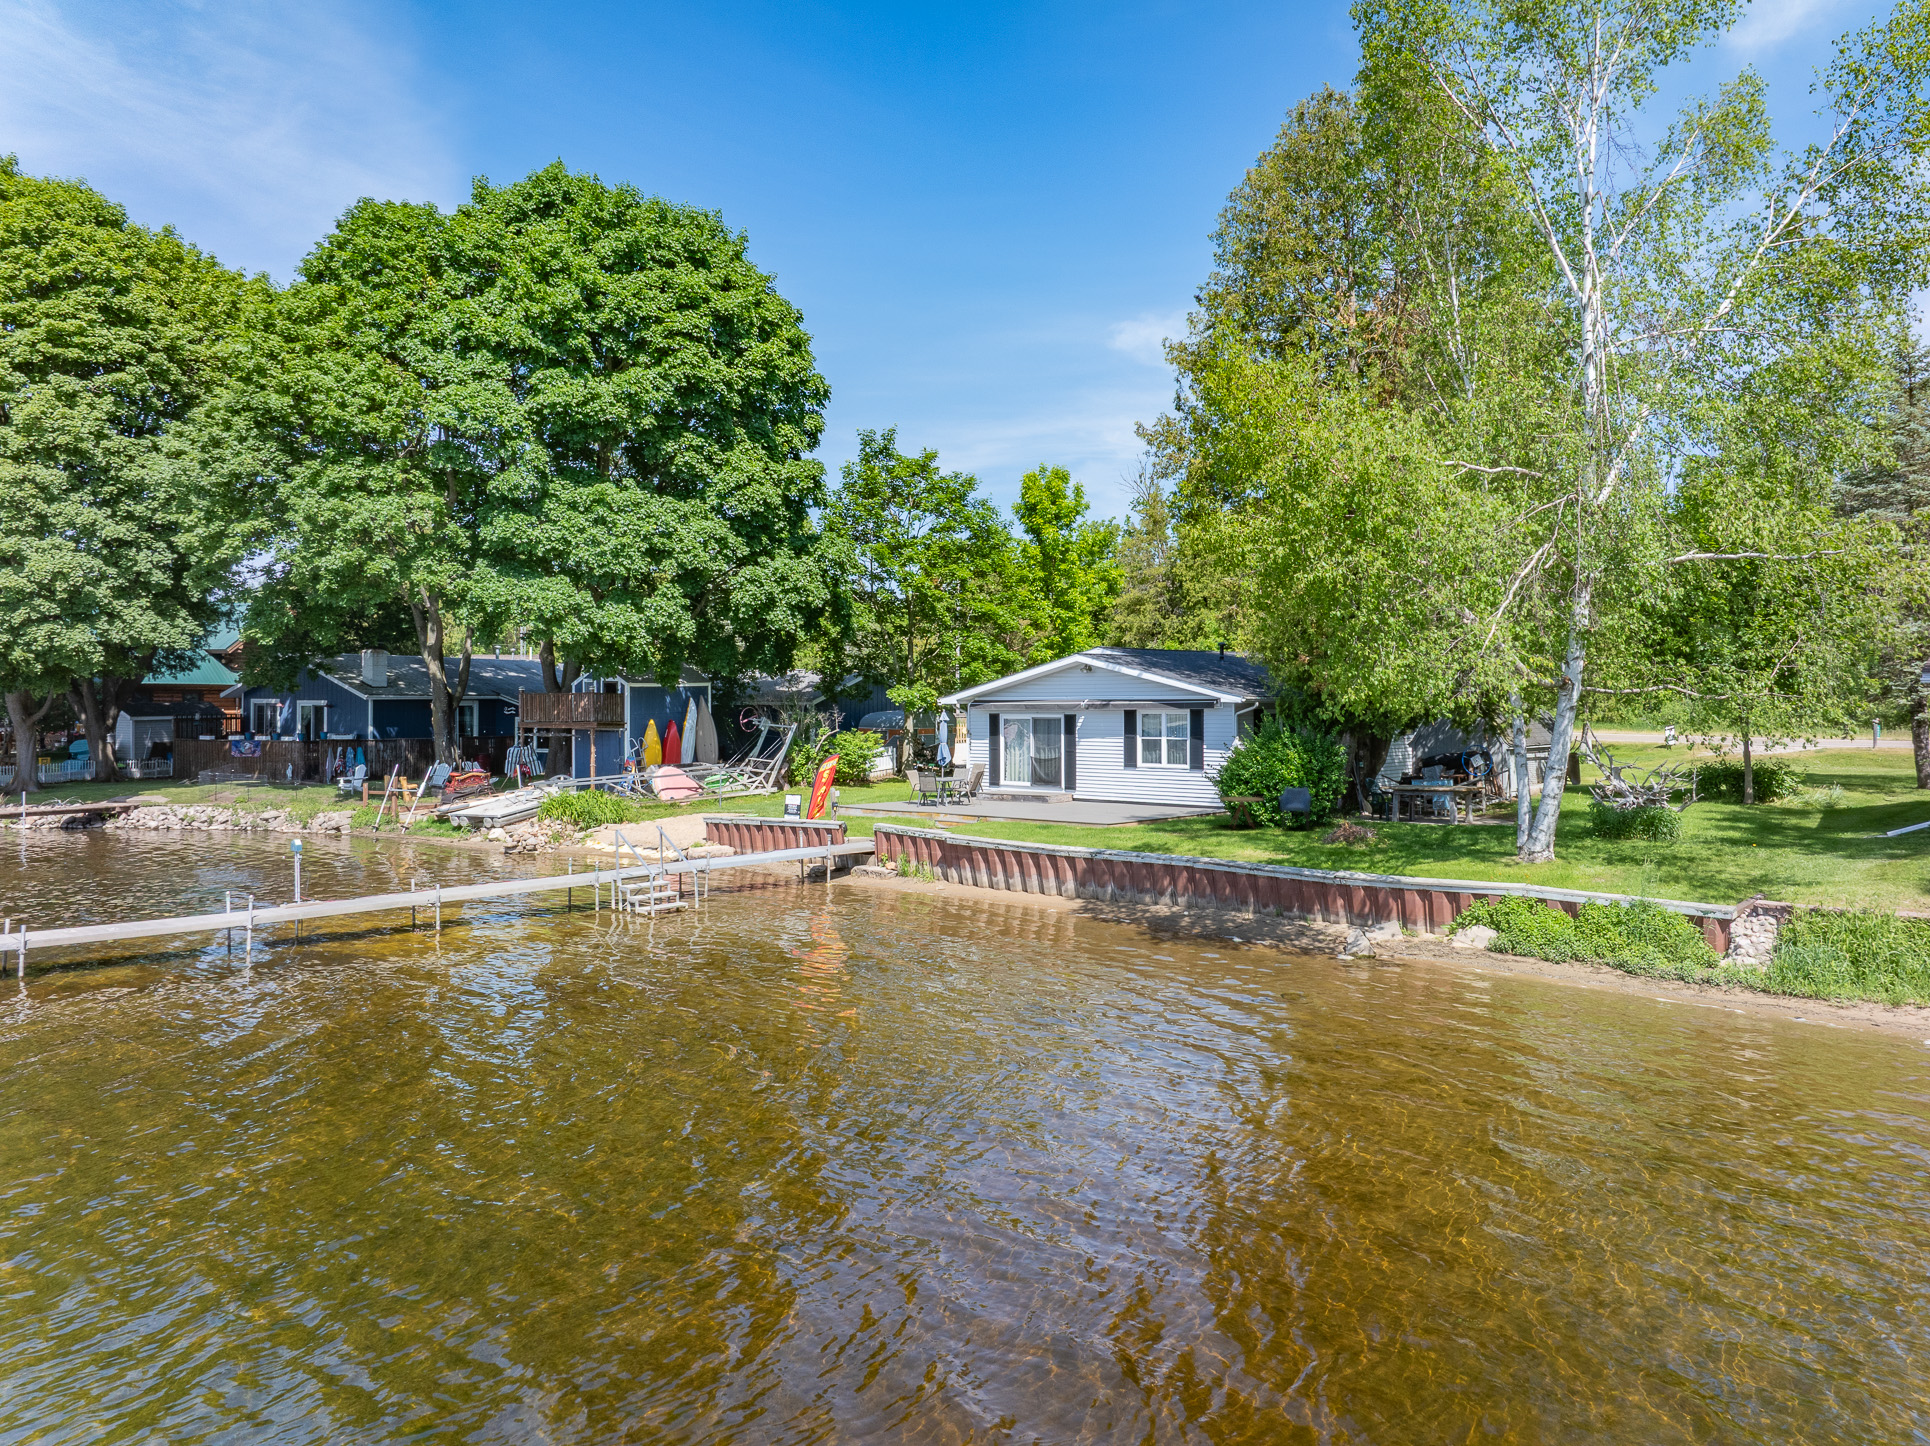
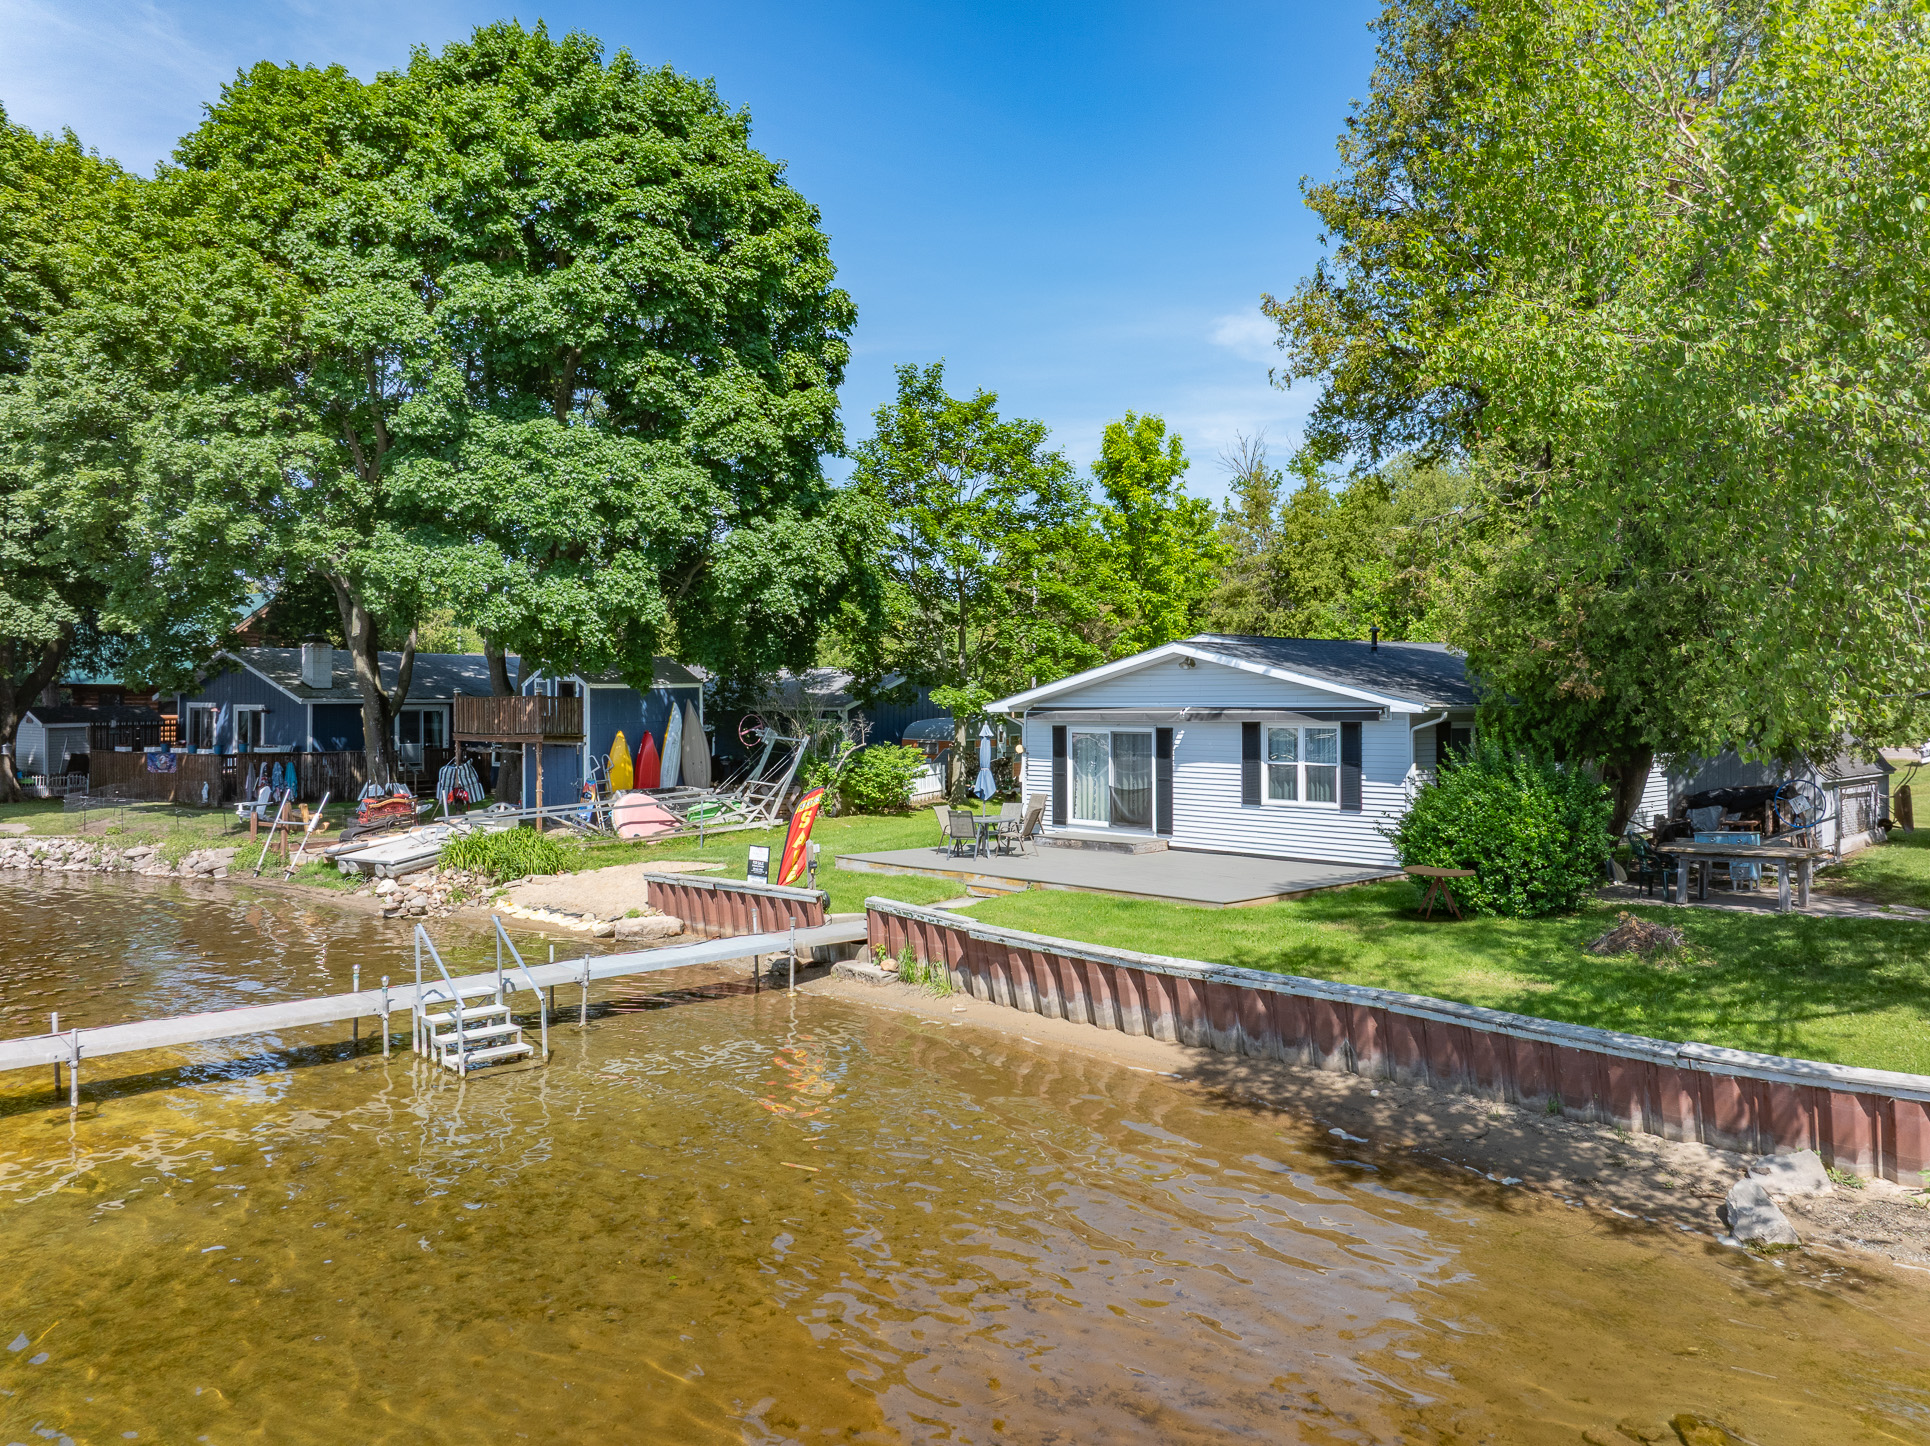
armchair: present [1279,787,1311,827] -> none [1504,853,1561,929]

